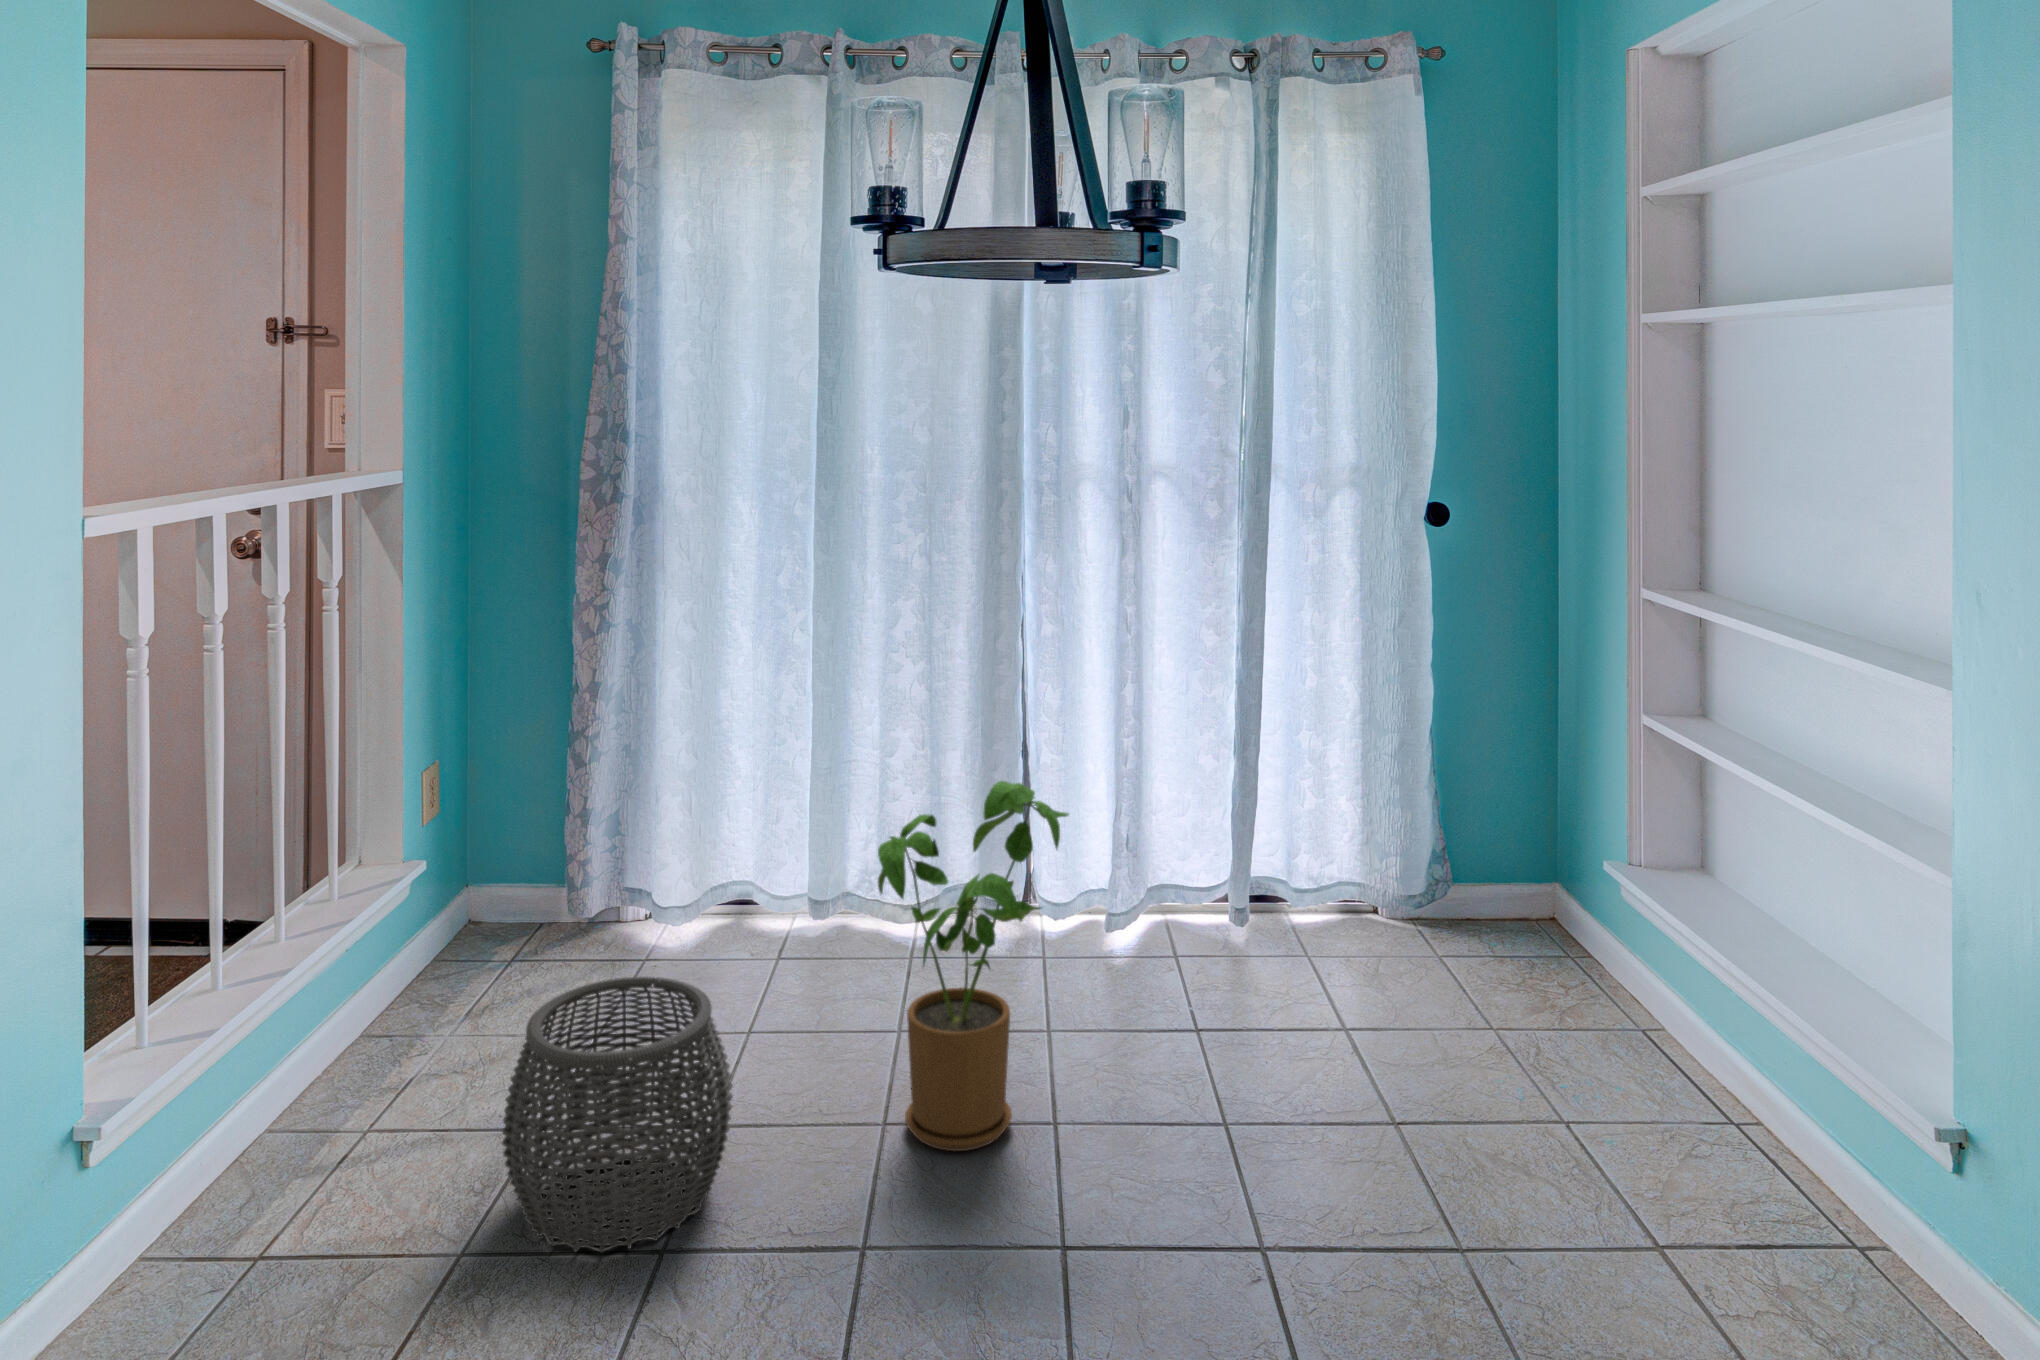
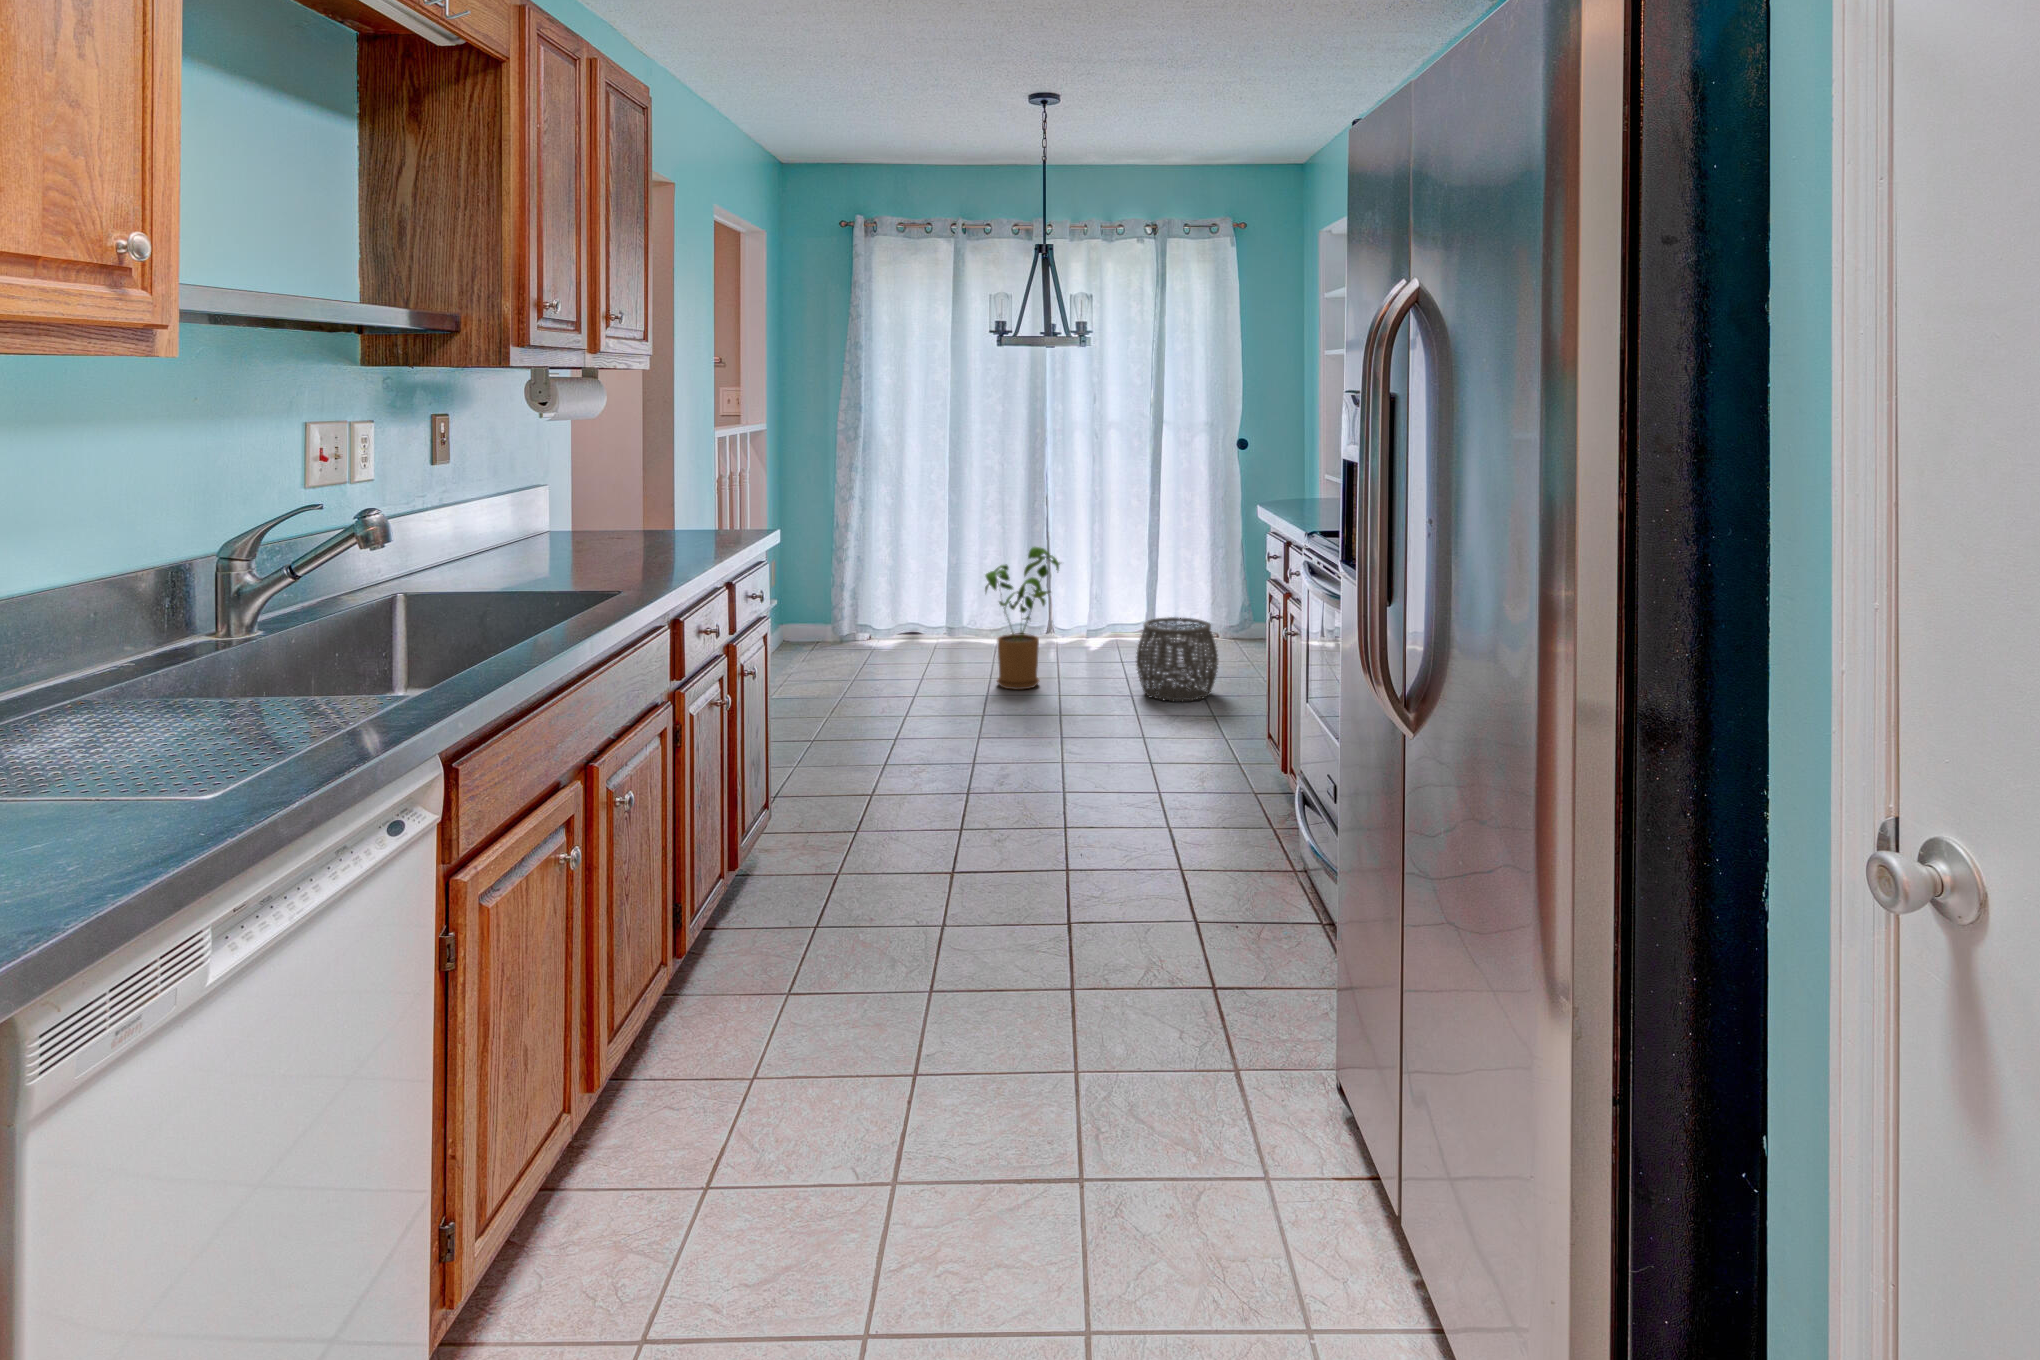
woven basket: present [502,977,733,1253] -> present [1136,617,1218,702]

